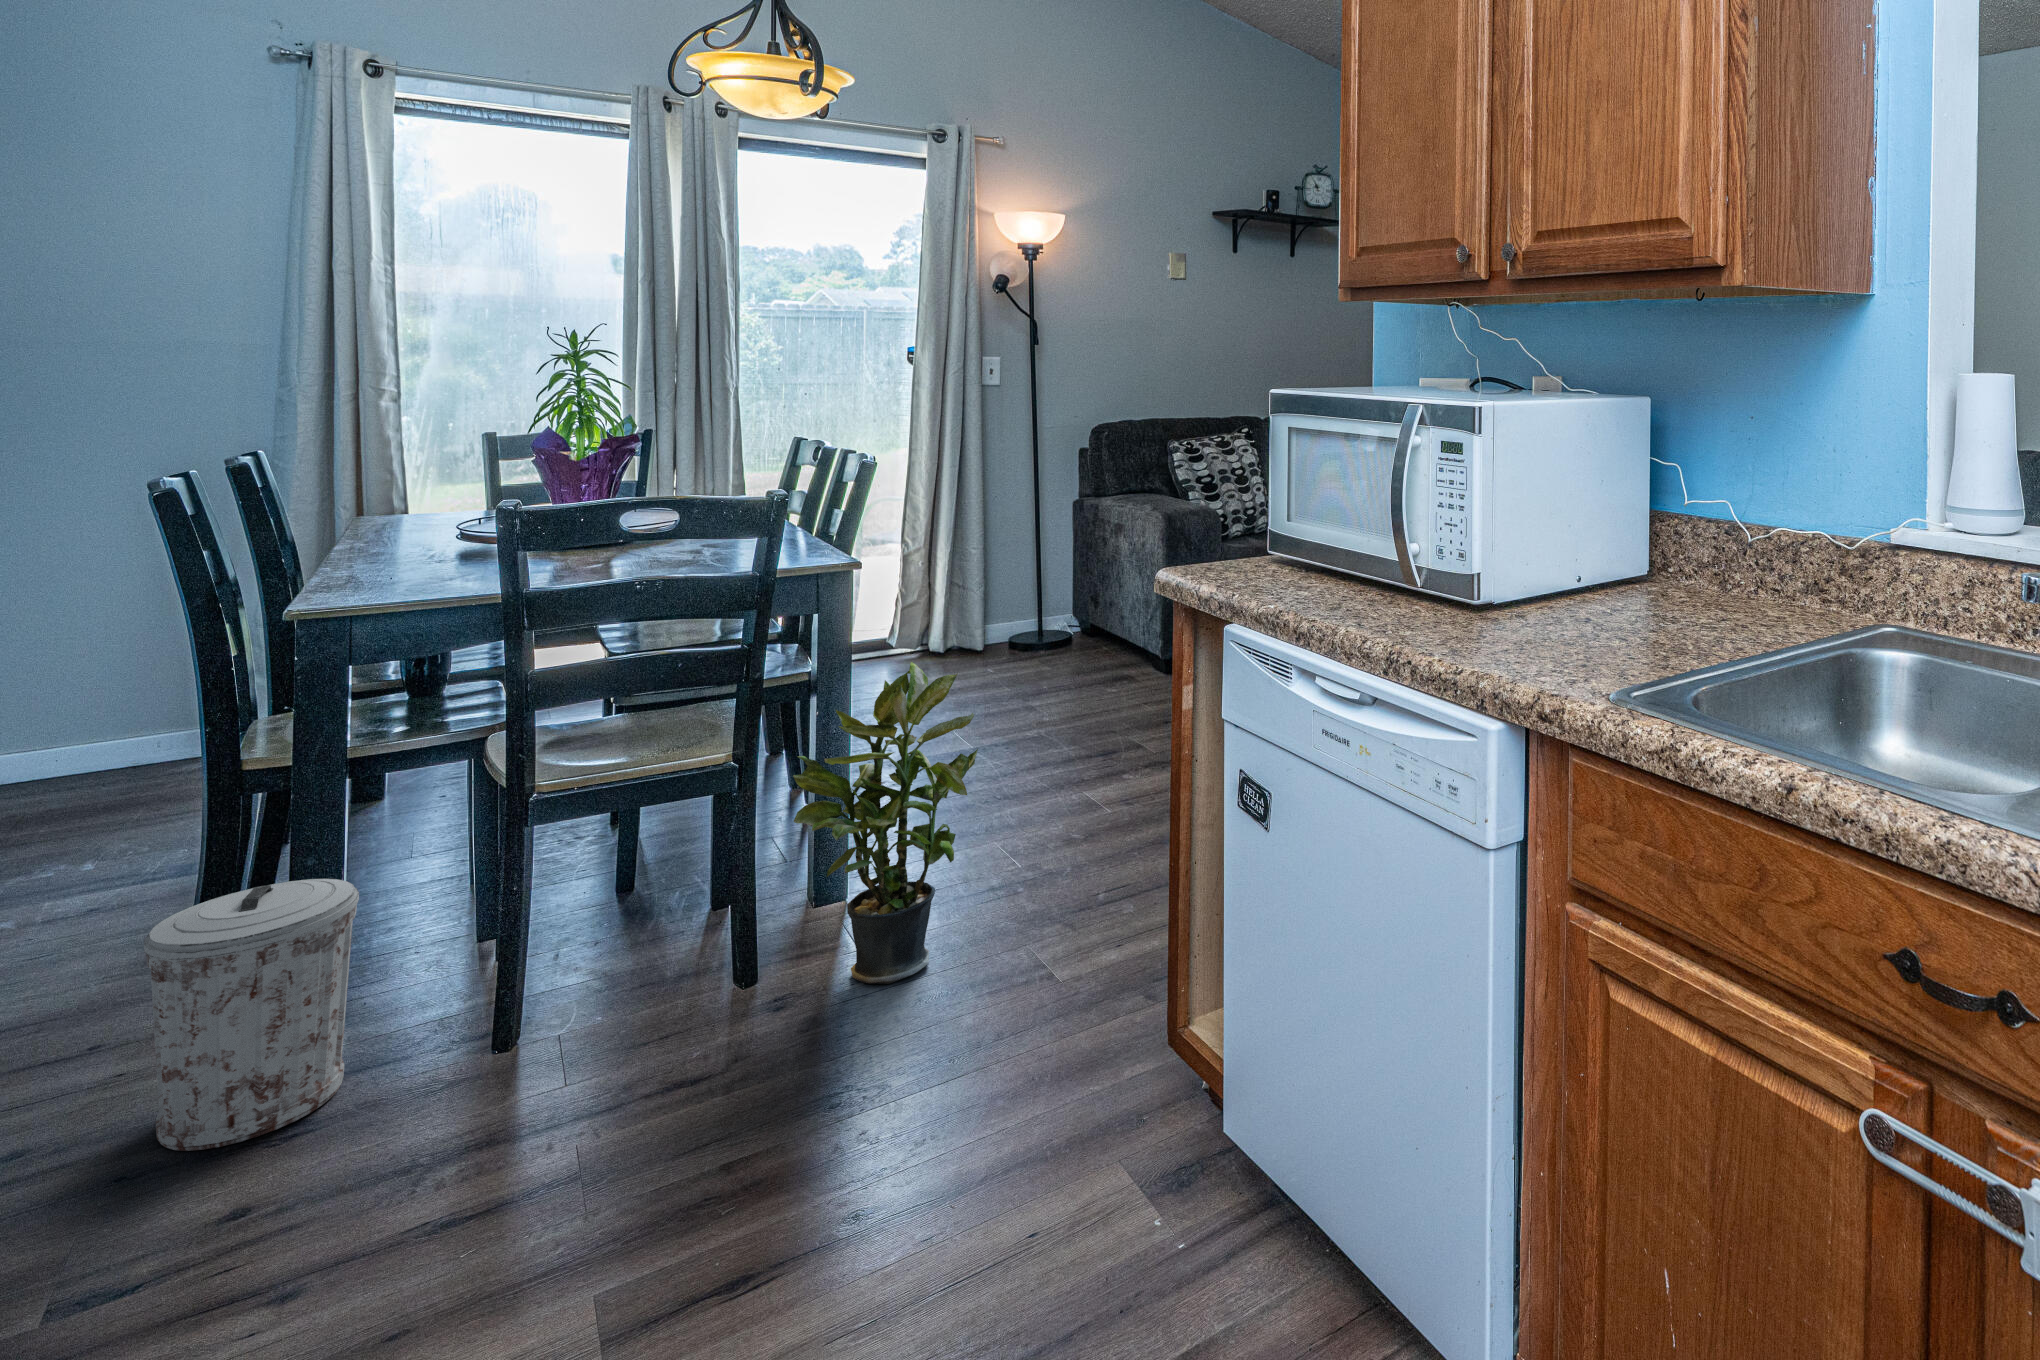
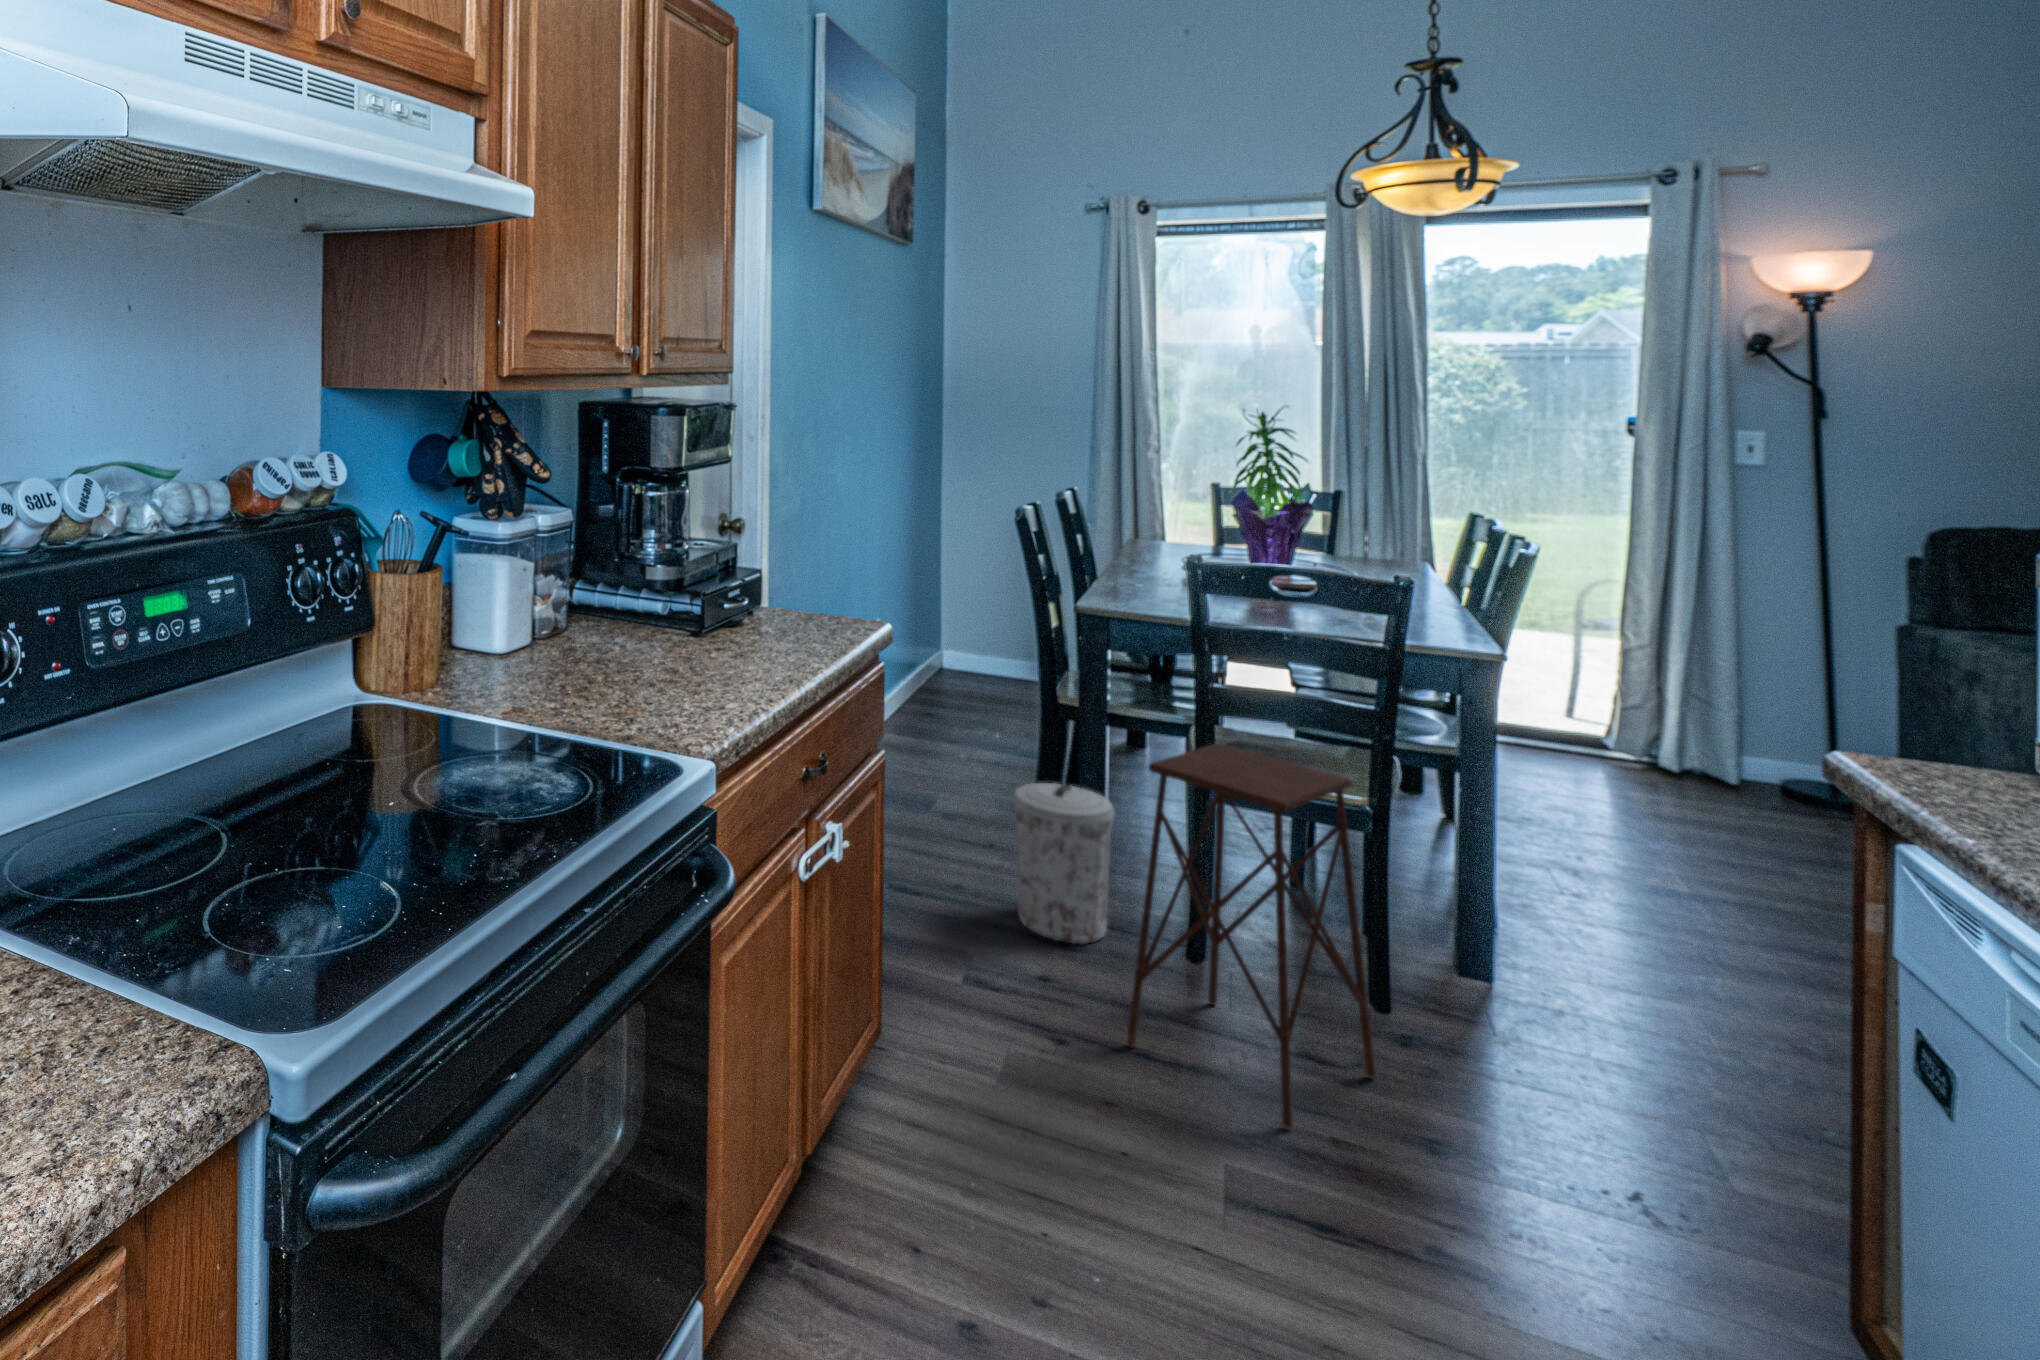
potted plant: present [793,662,978,984] -> none [1423,772,1634,1087]
side table: none [396,728,752,1236] -> present [1127,743,1376,1129]

